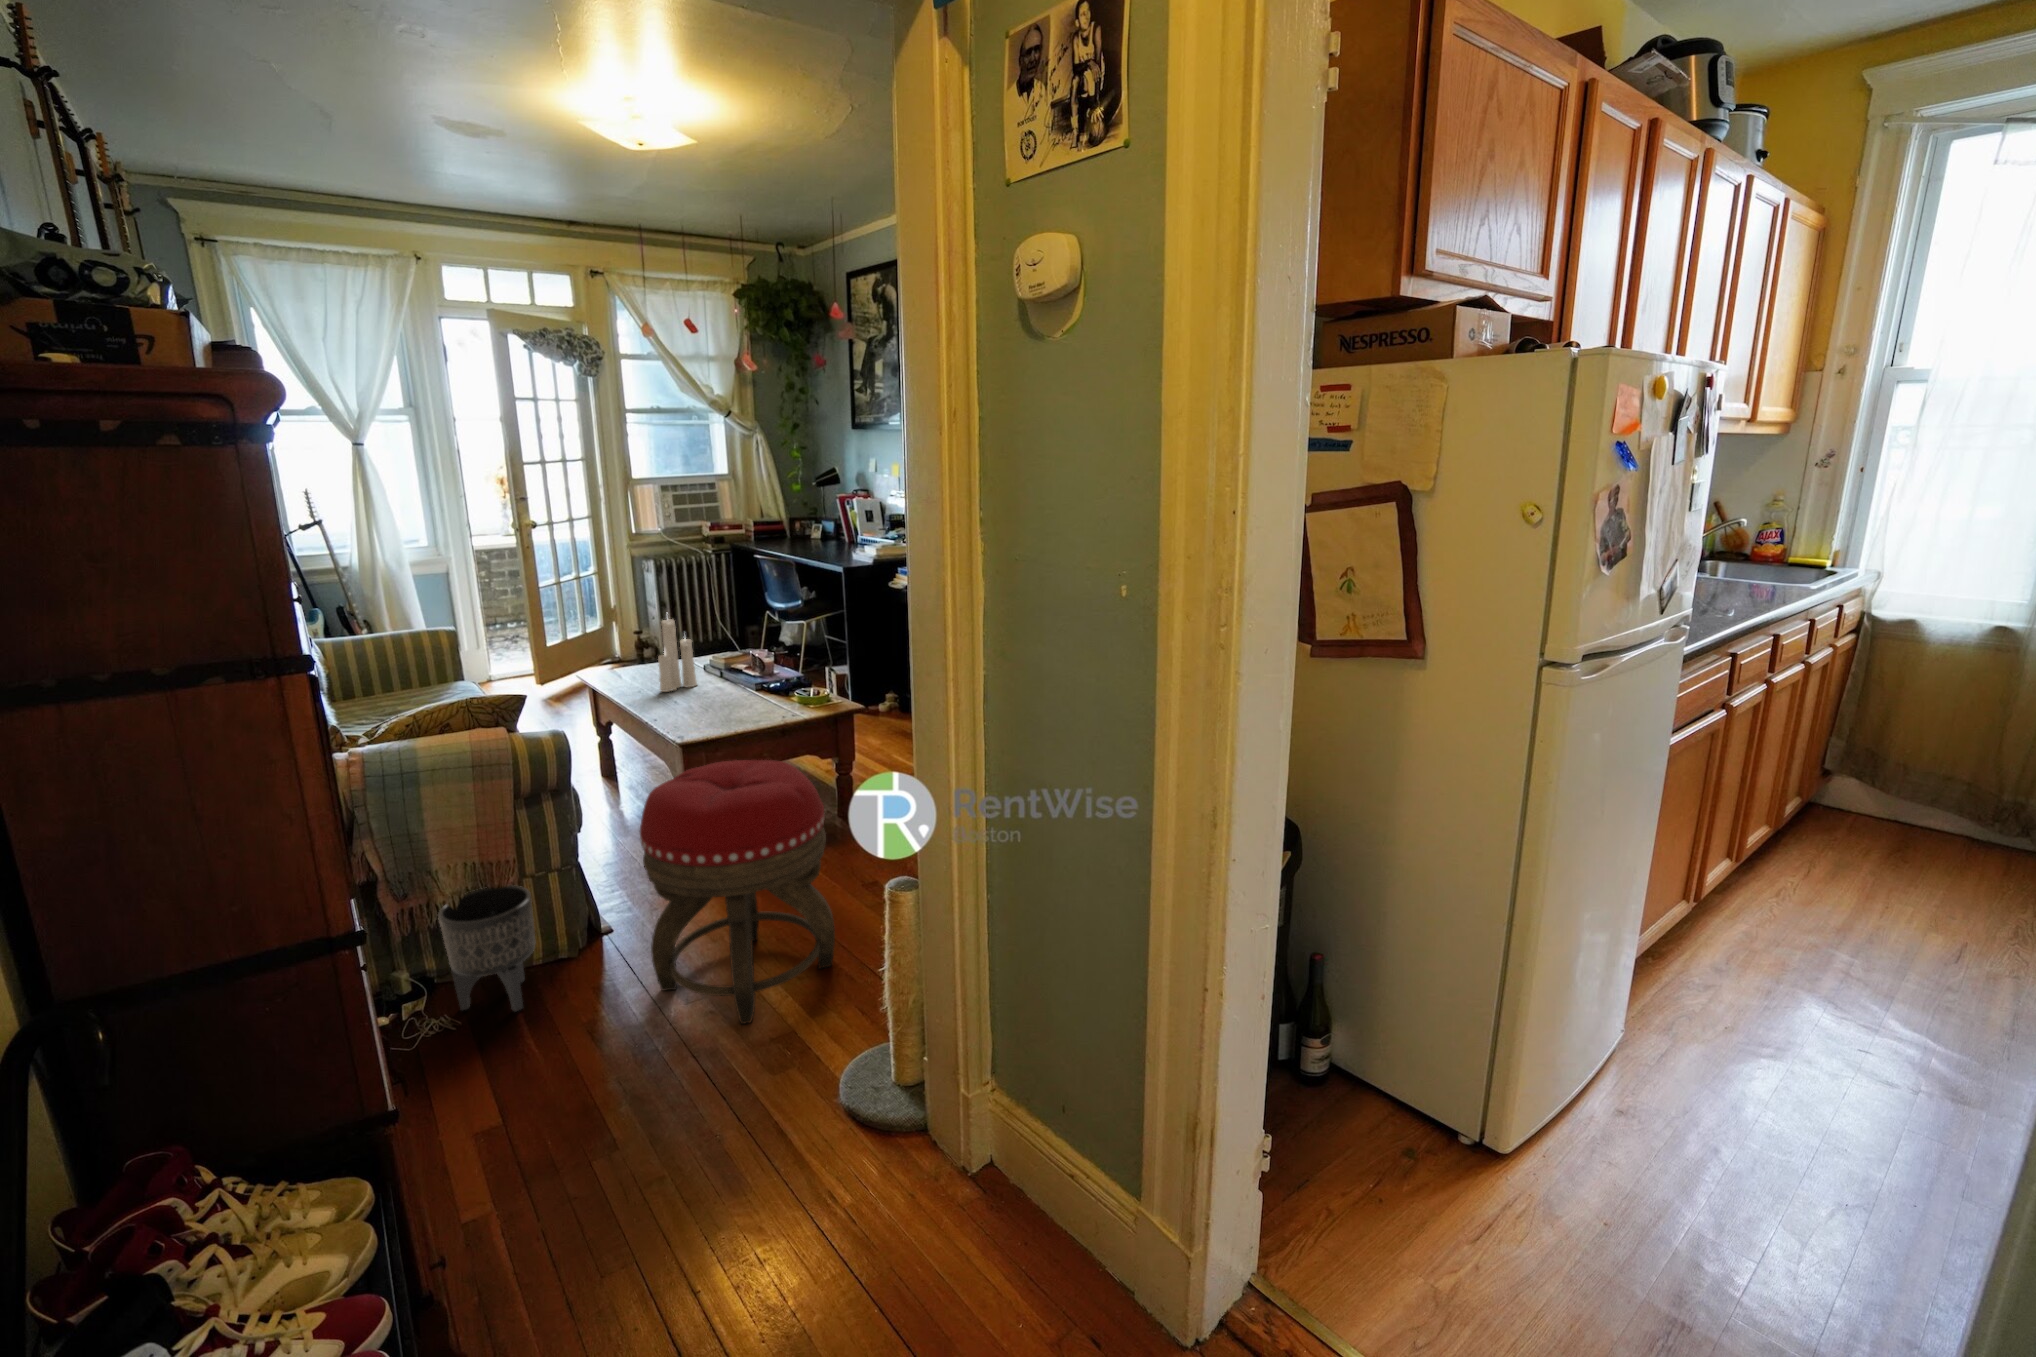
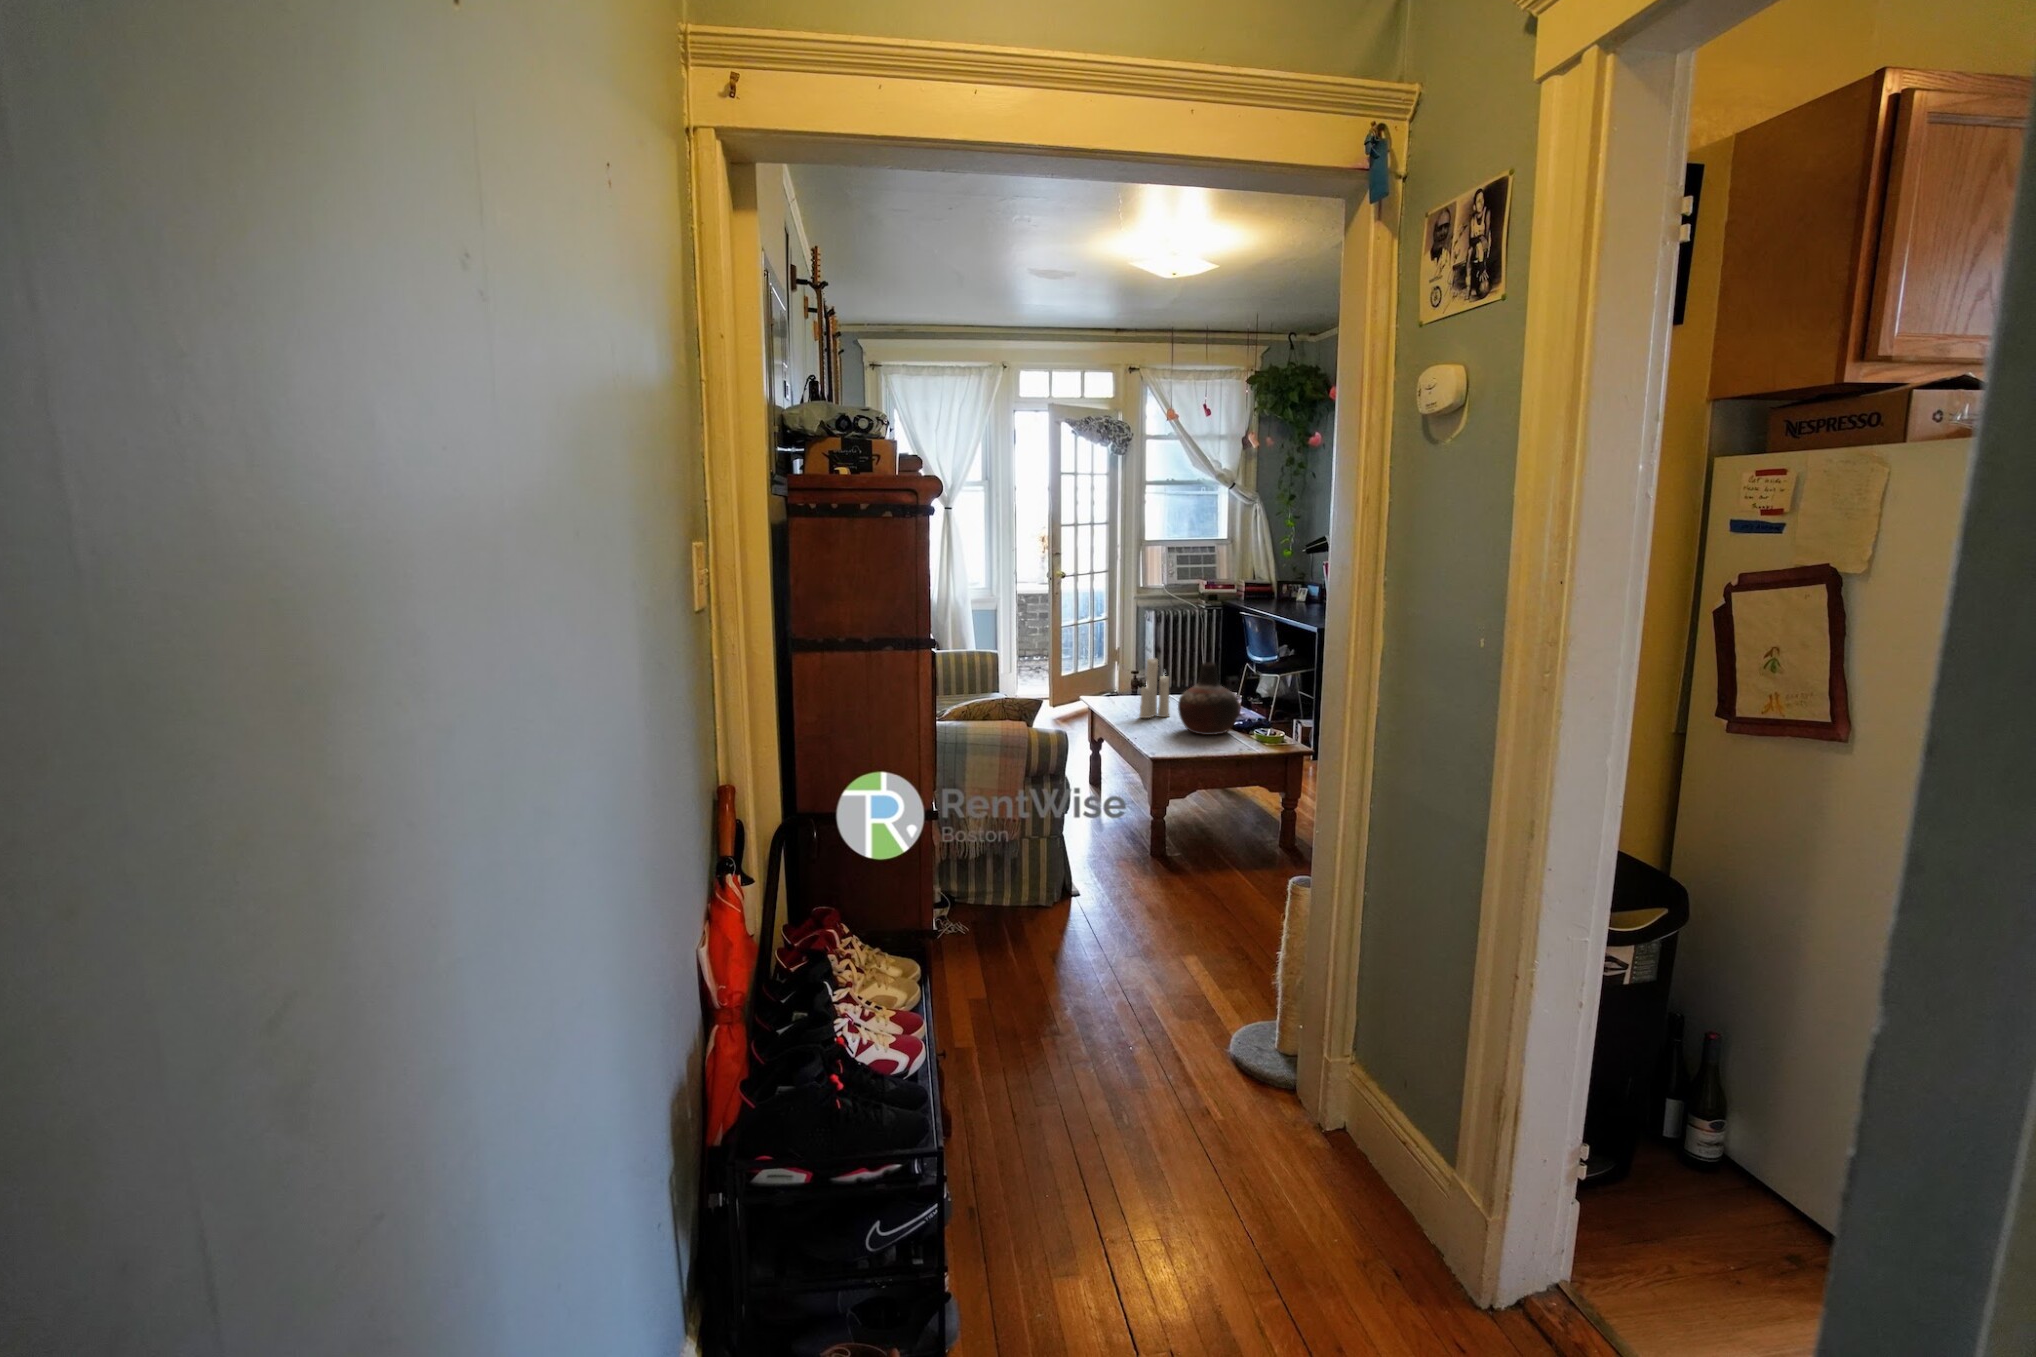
vase: none [708,619,781,703] -> present [1178,662,1240,735]
footstool: present [640,760,835,1024] -> none [1103,772,1249,982]
planter: present [438,885,535,1011] -> none [969,836,1027,930]

